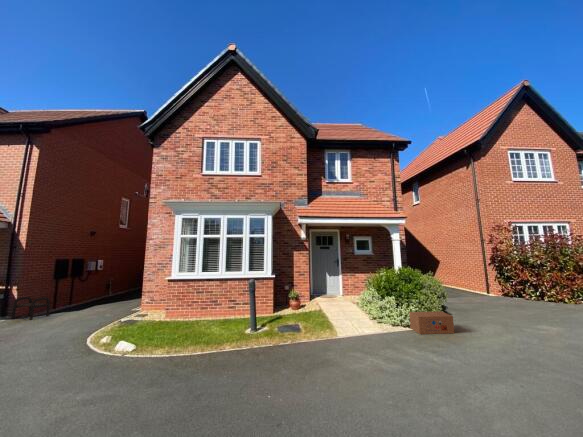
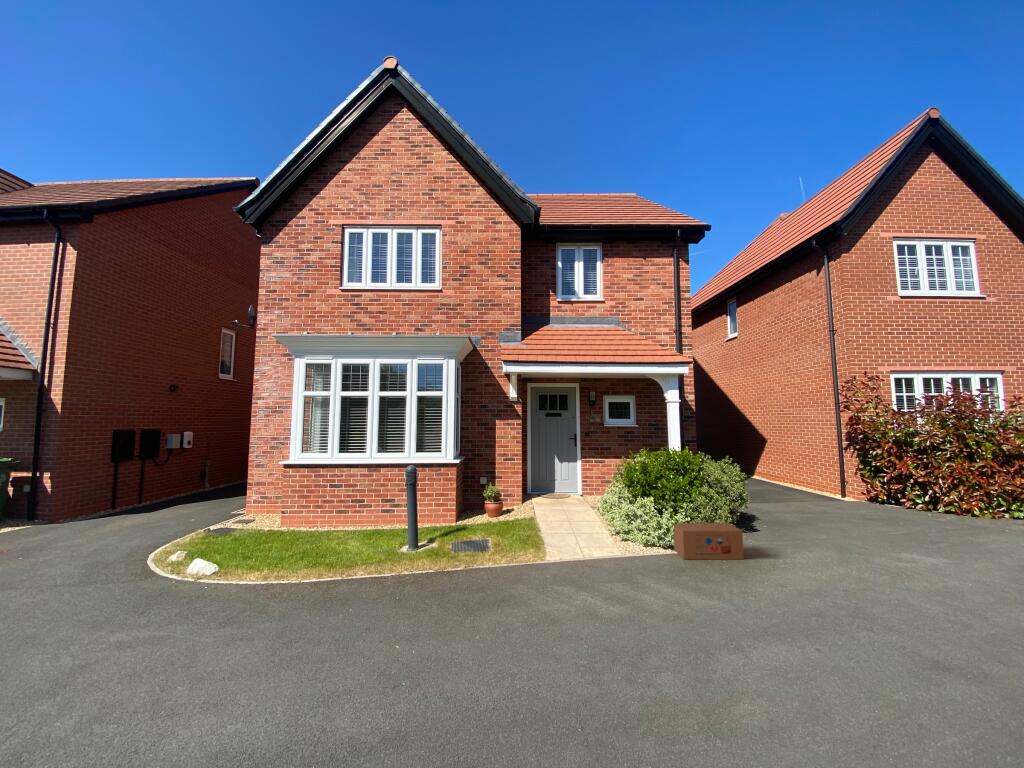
bench: present [11,297,50,320] -> none [43,489,102,525]

